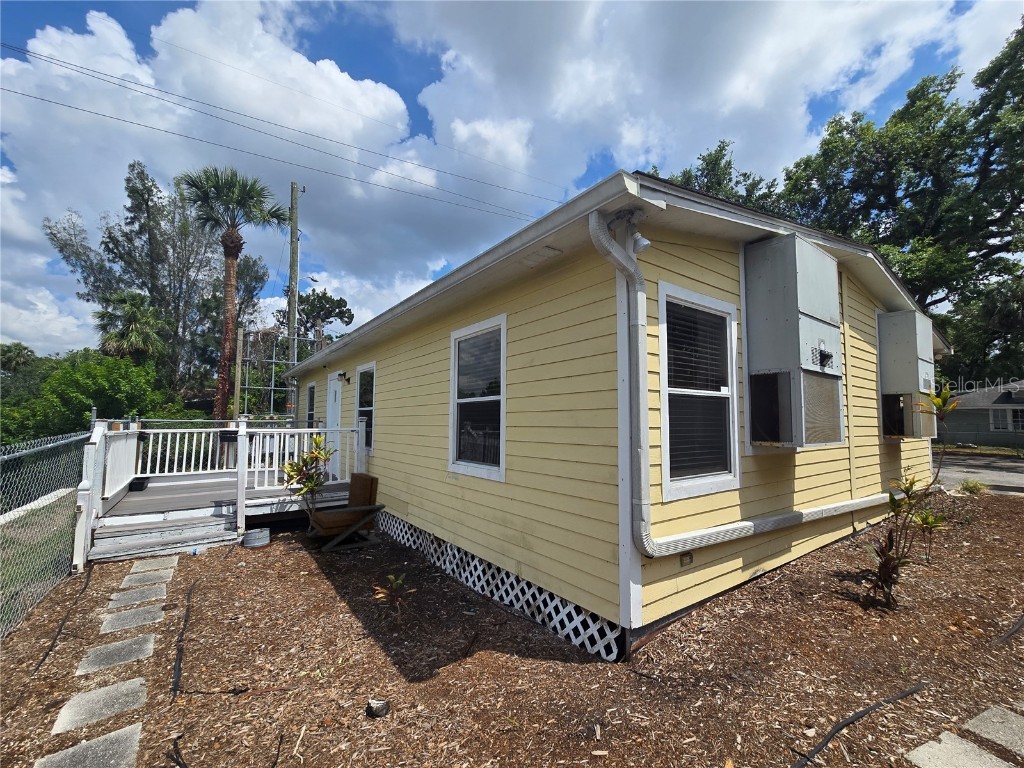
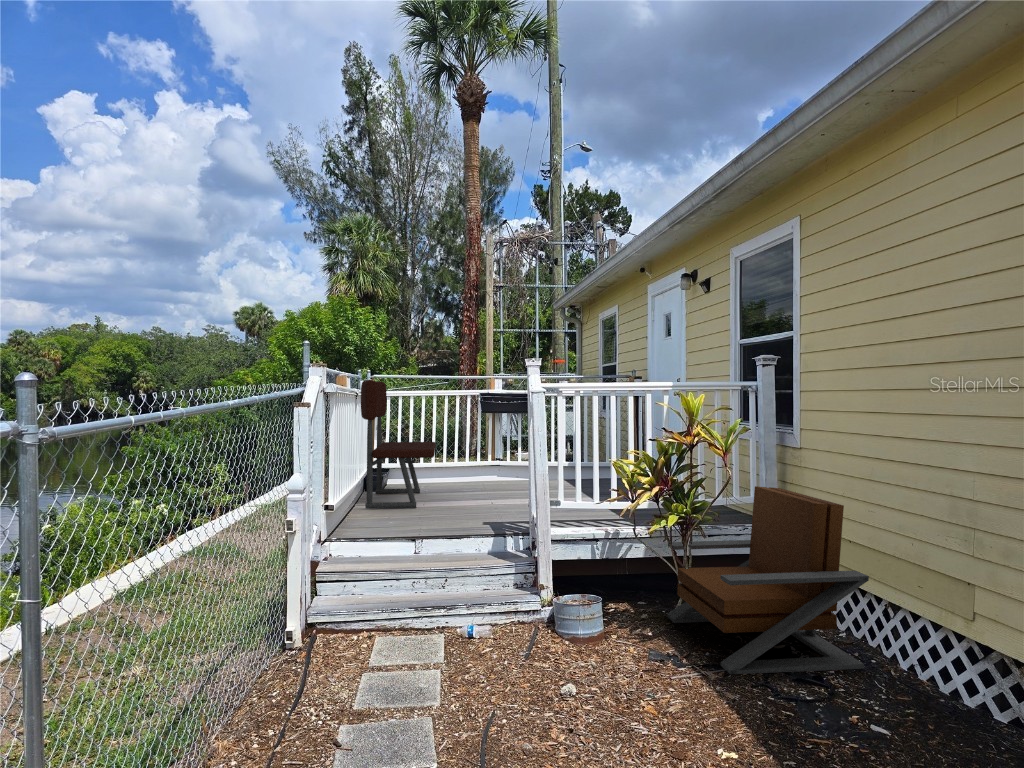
bench: none [130,424,185,500] -> present [361,380,436,508]

